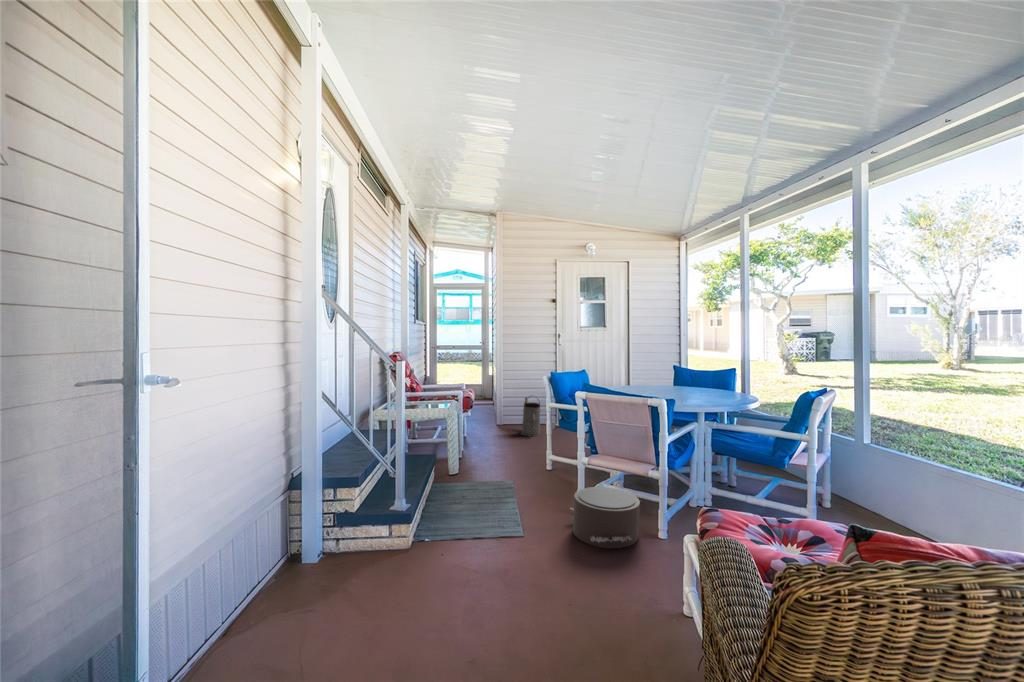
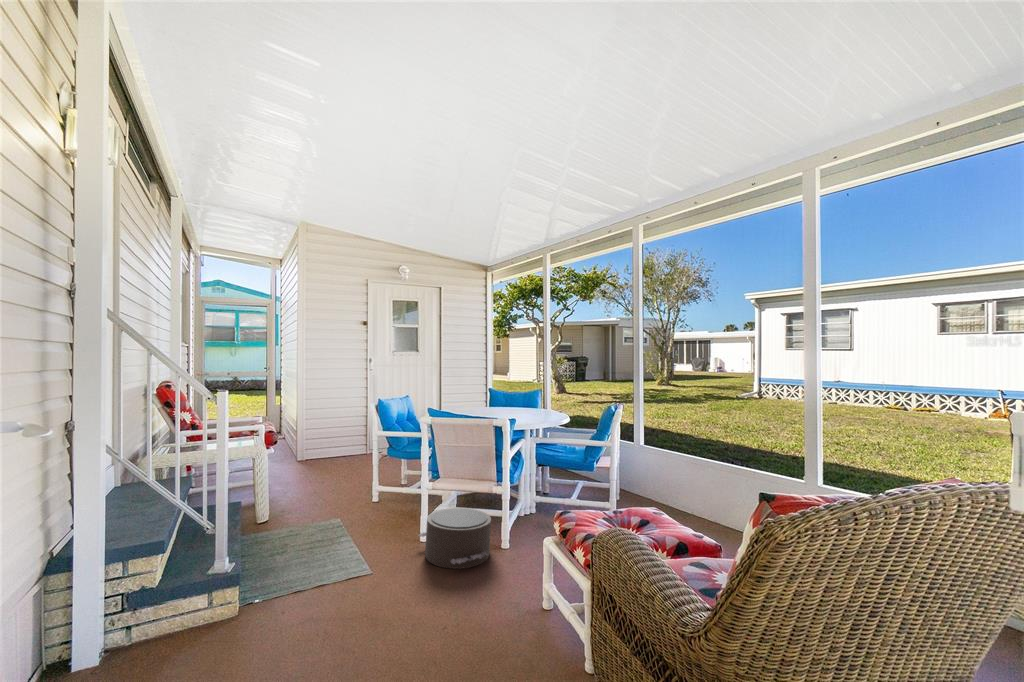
watering can: present [521,396,541,437] -> none [328,423,351,467]

